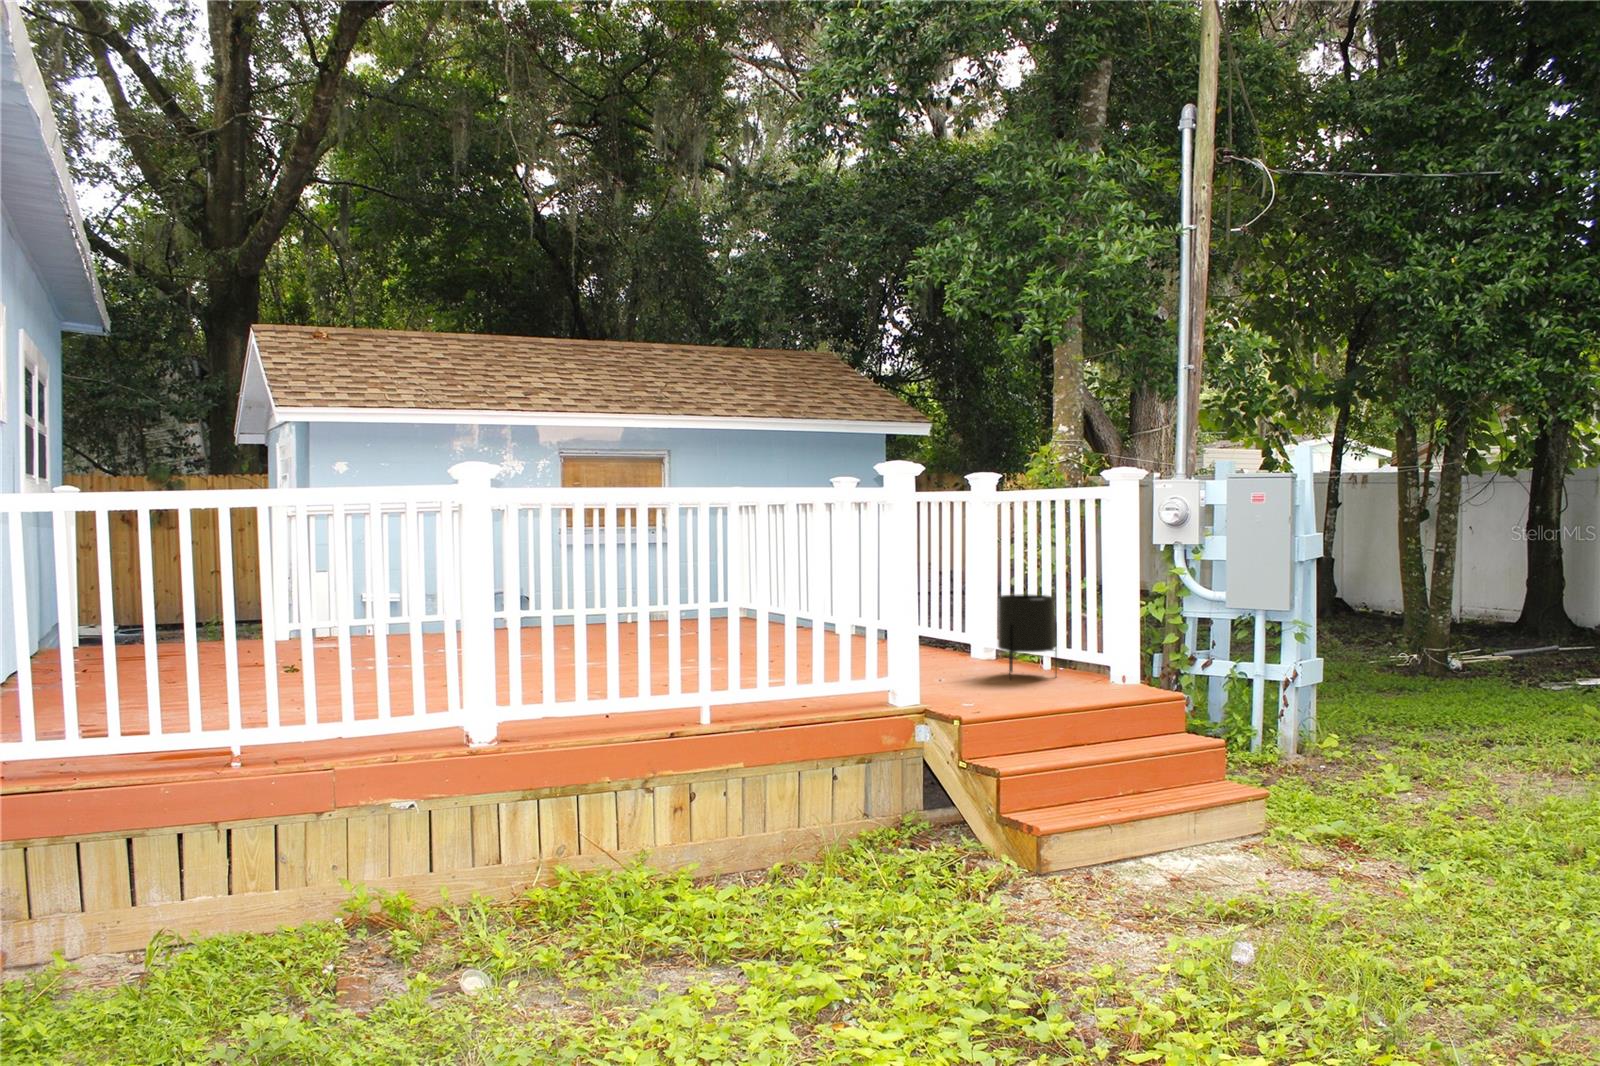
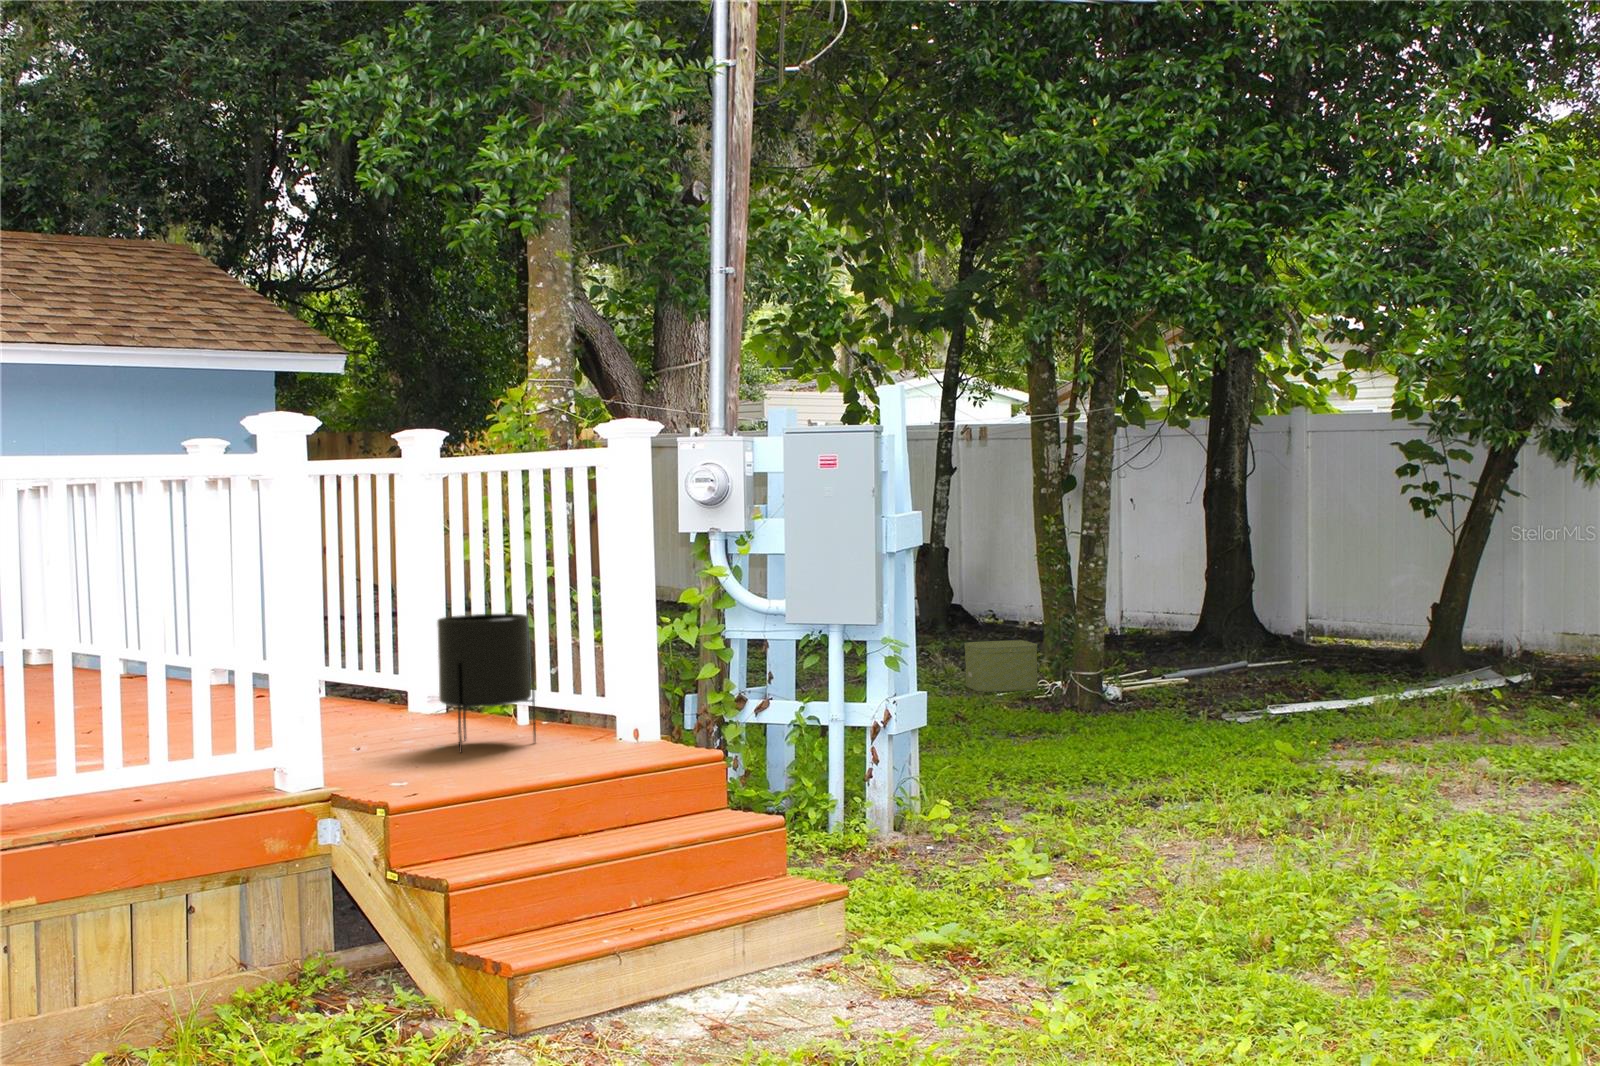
storage box: none [1359,625,1419,662] -> present [964,640,1038,692]

